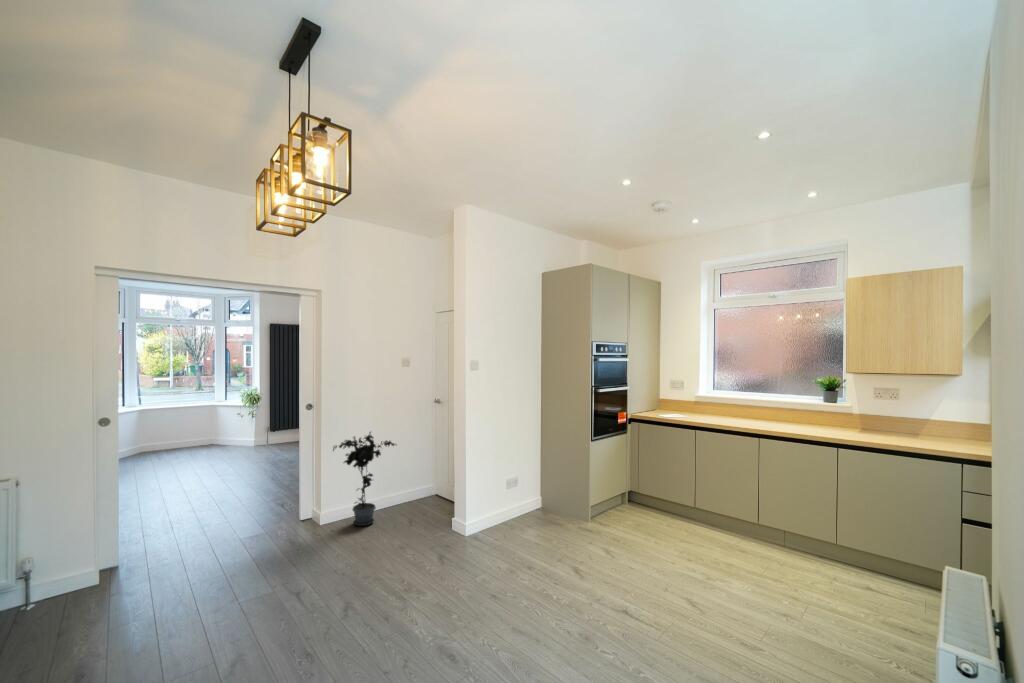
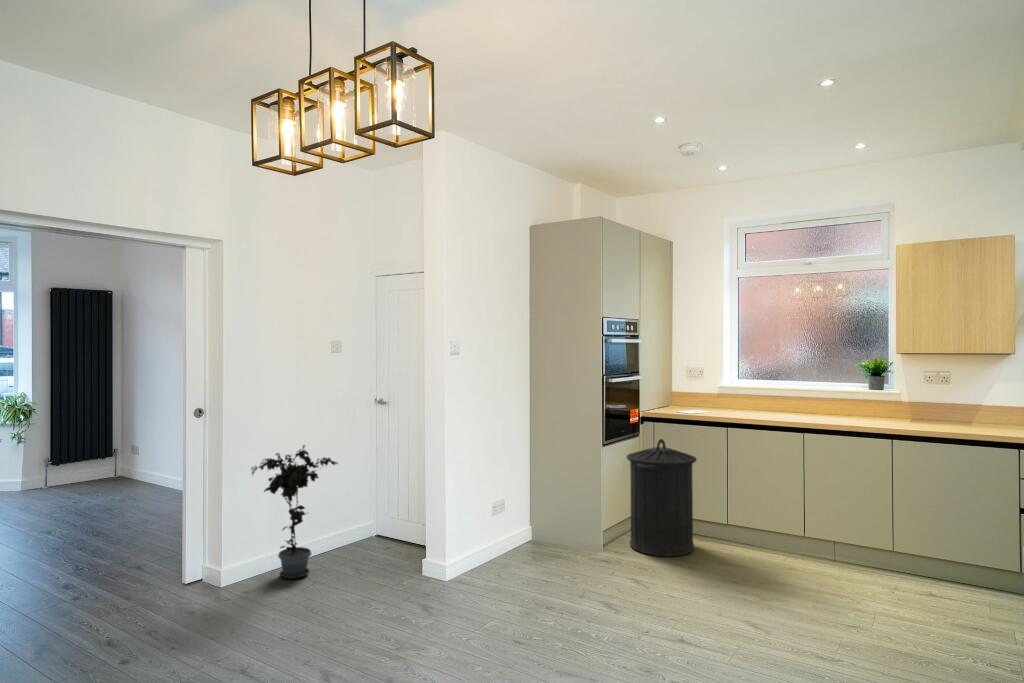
trash can: none [613,436,669,531] -> present [627,439,696,556]

